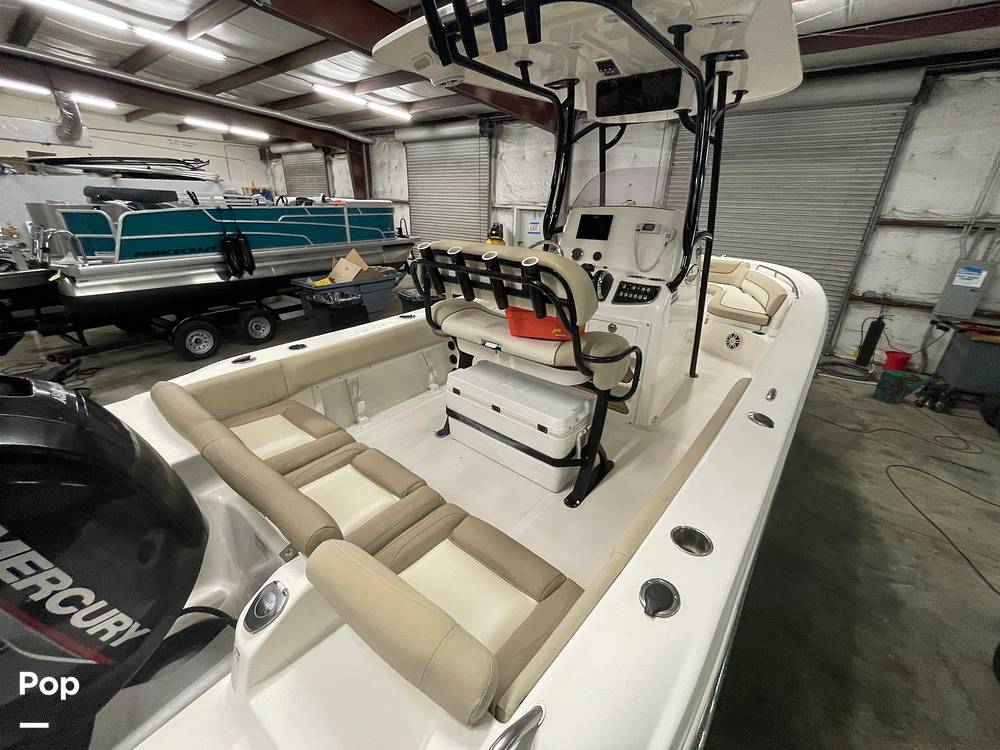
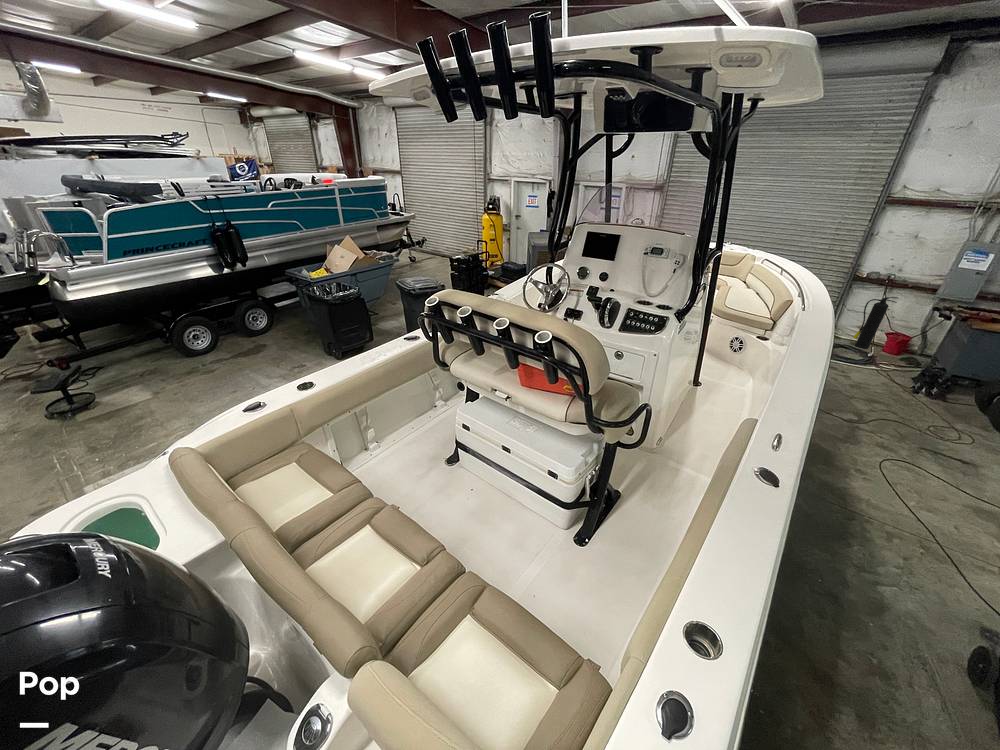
watering can: present [871,369,940,403] -> none [870,356,939,390]

